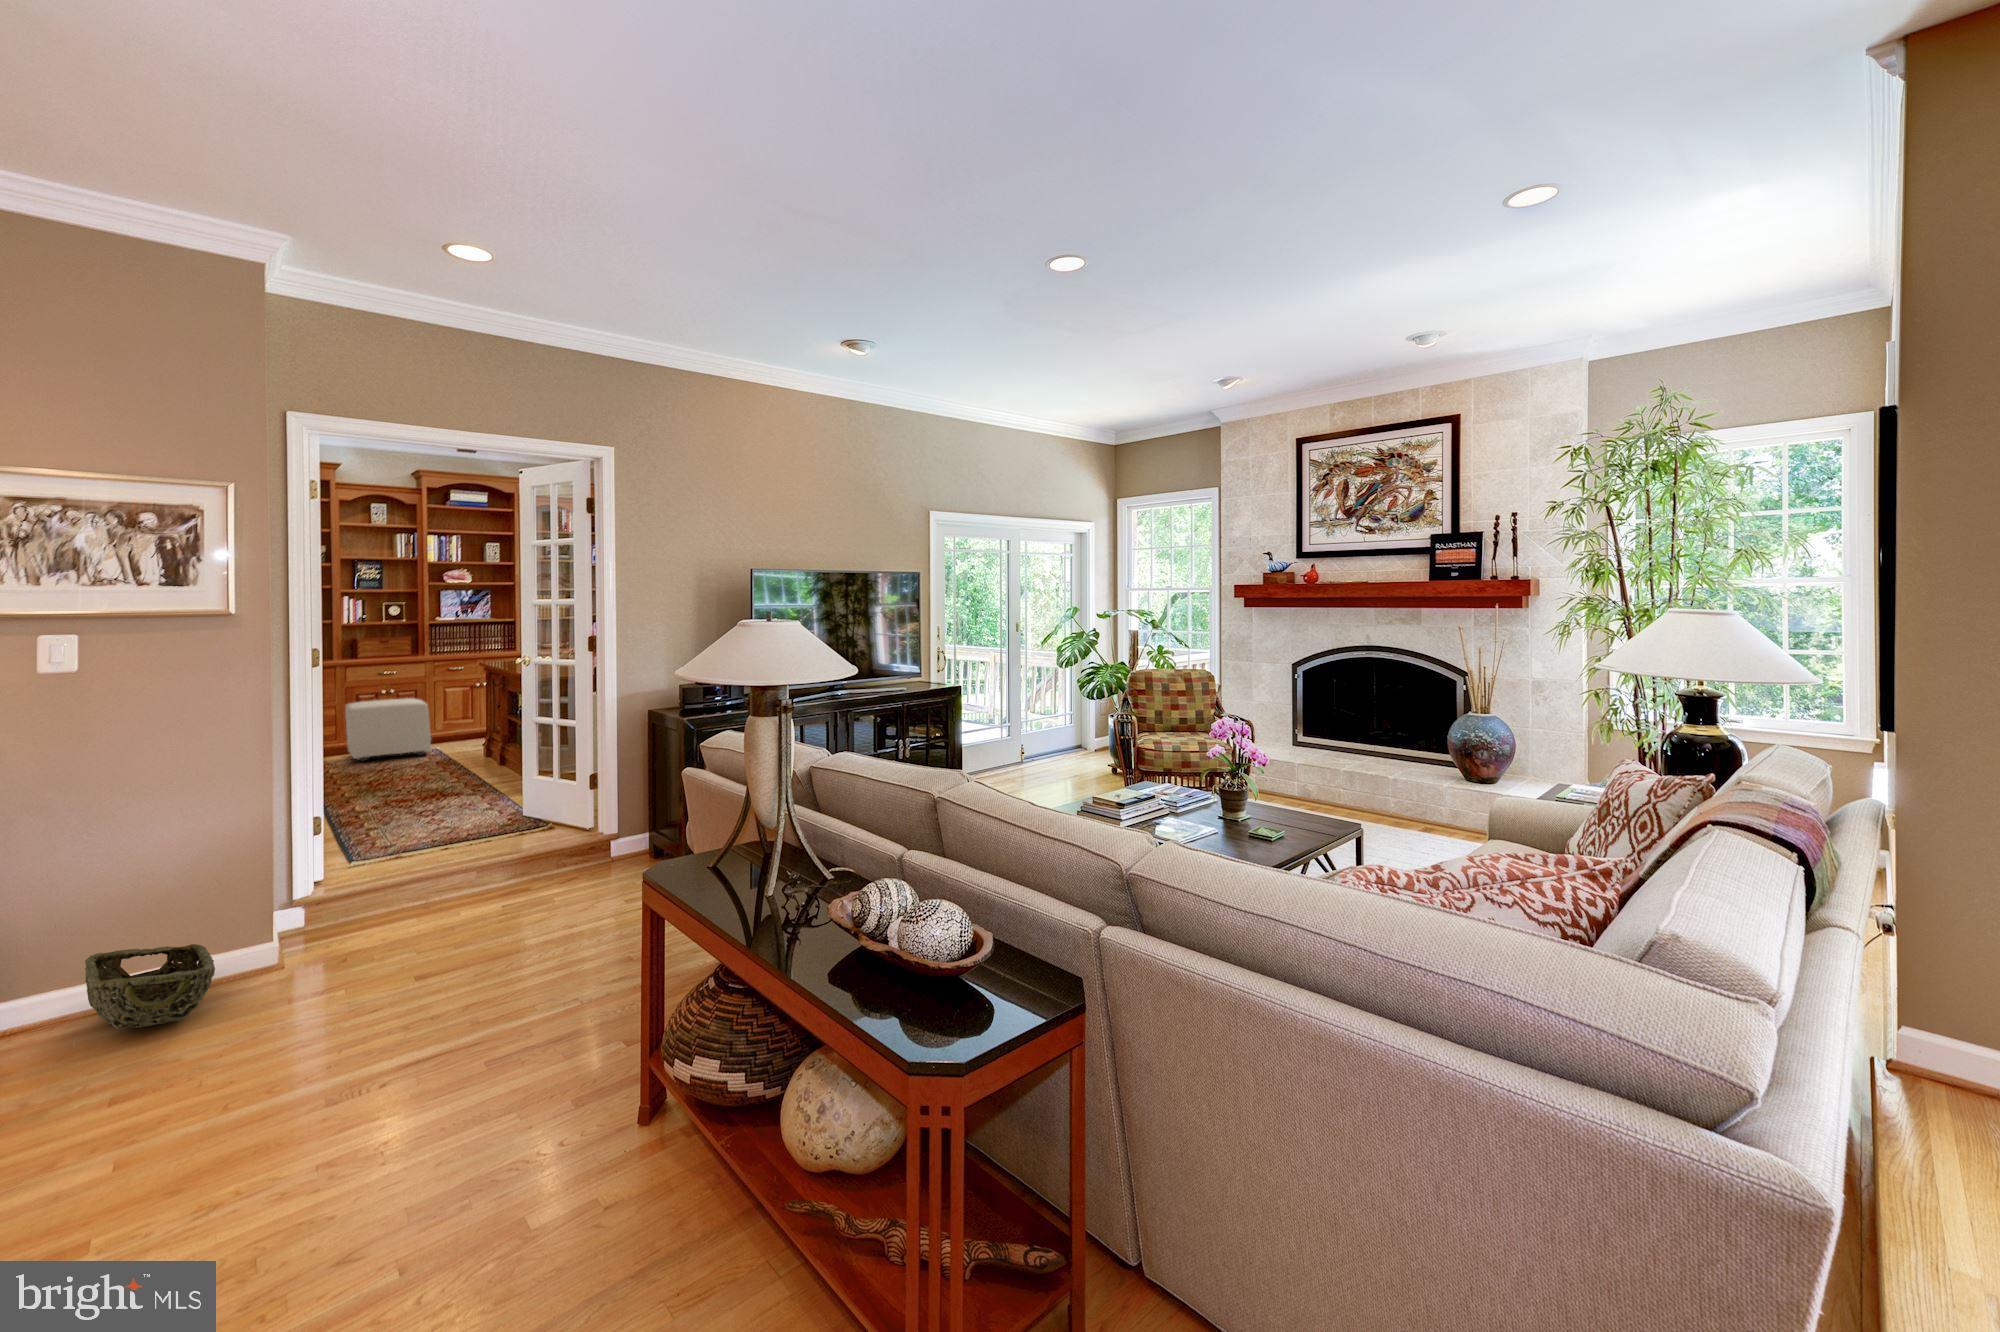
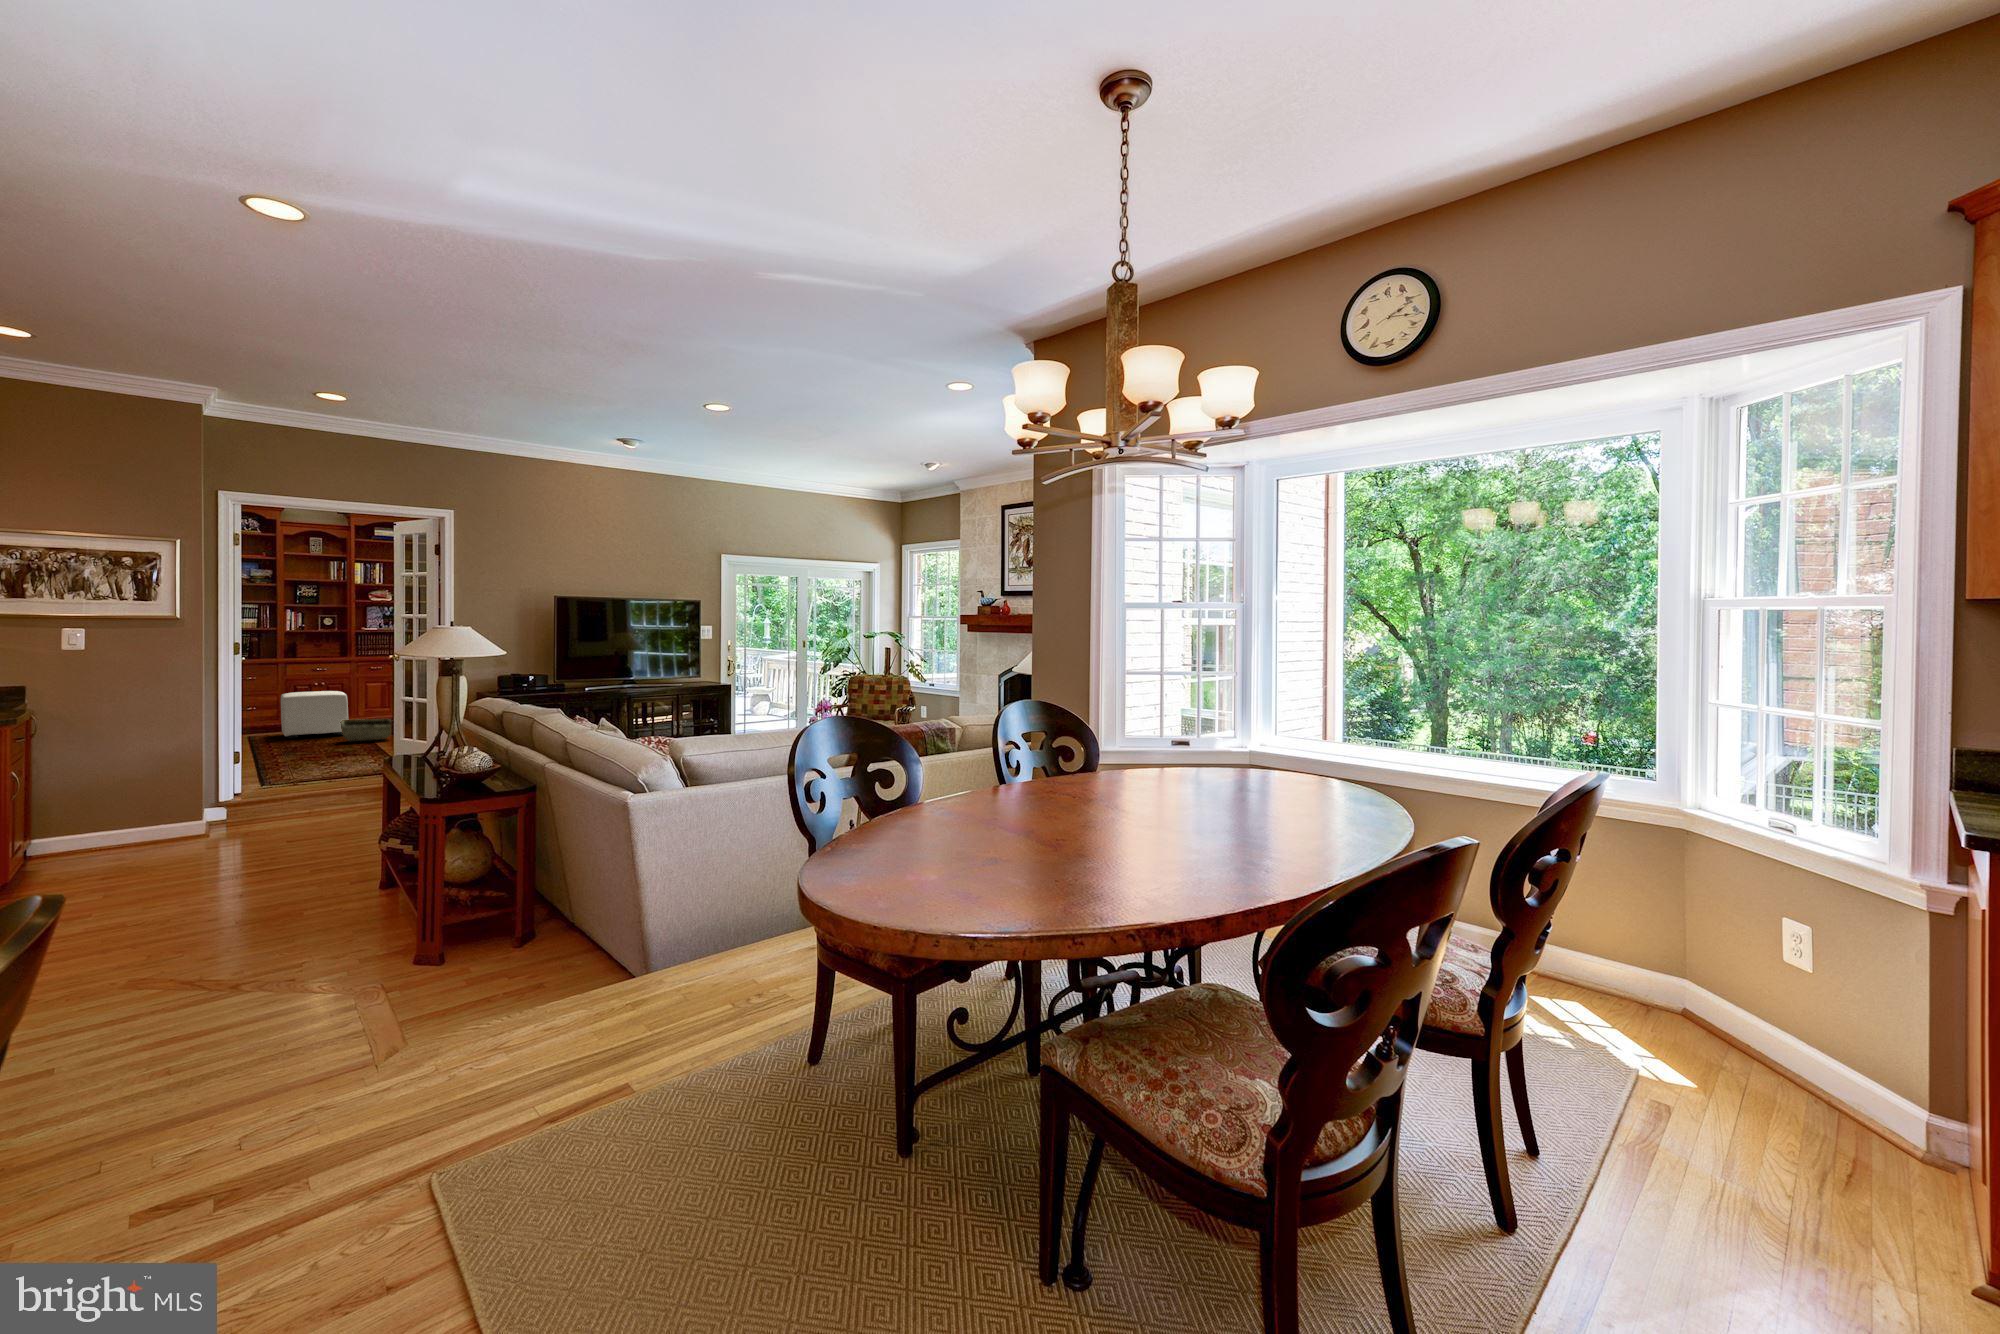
woven basket: present [85,944,215,1030] -> present [341,719,391,741]

